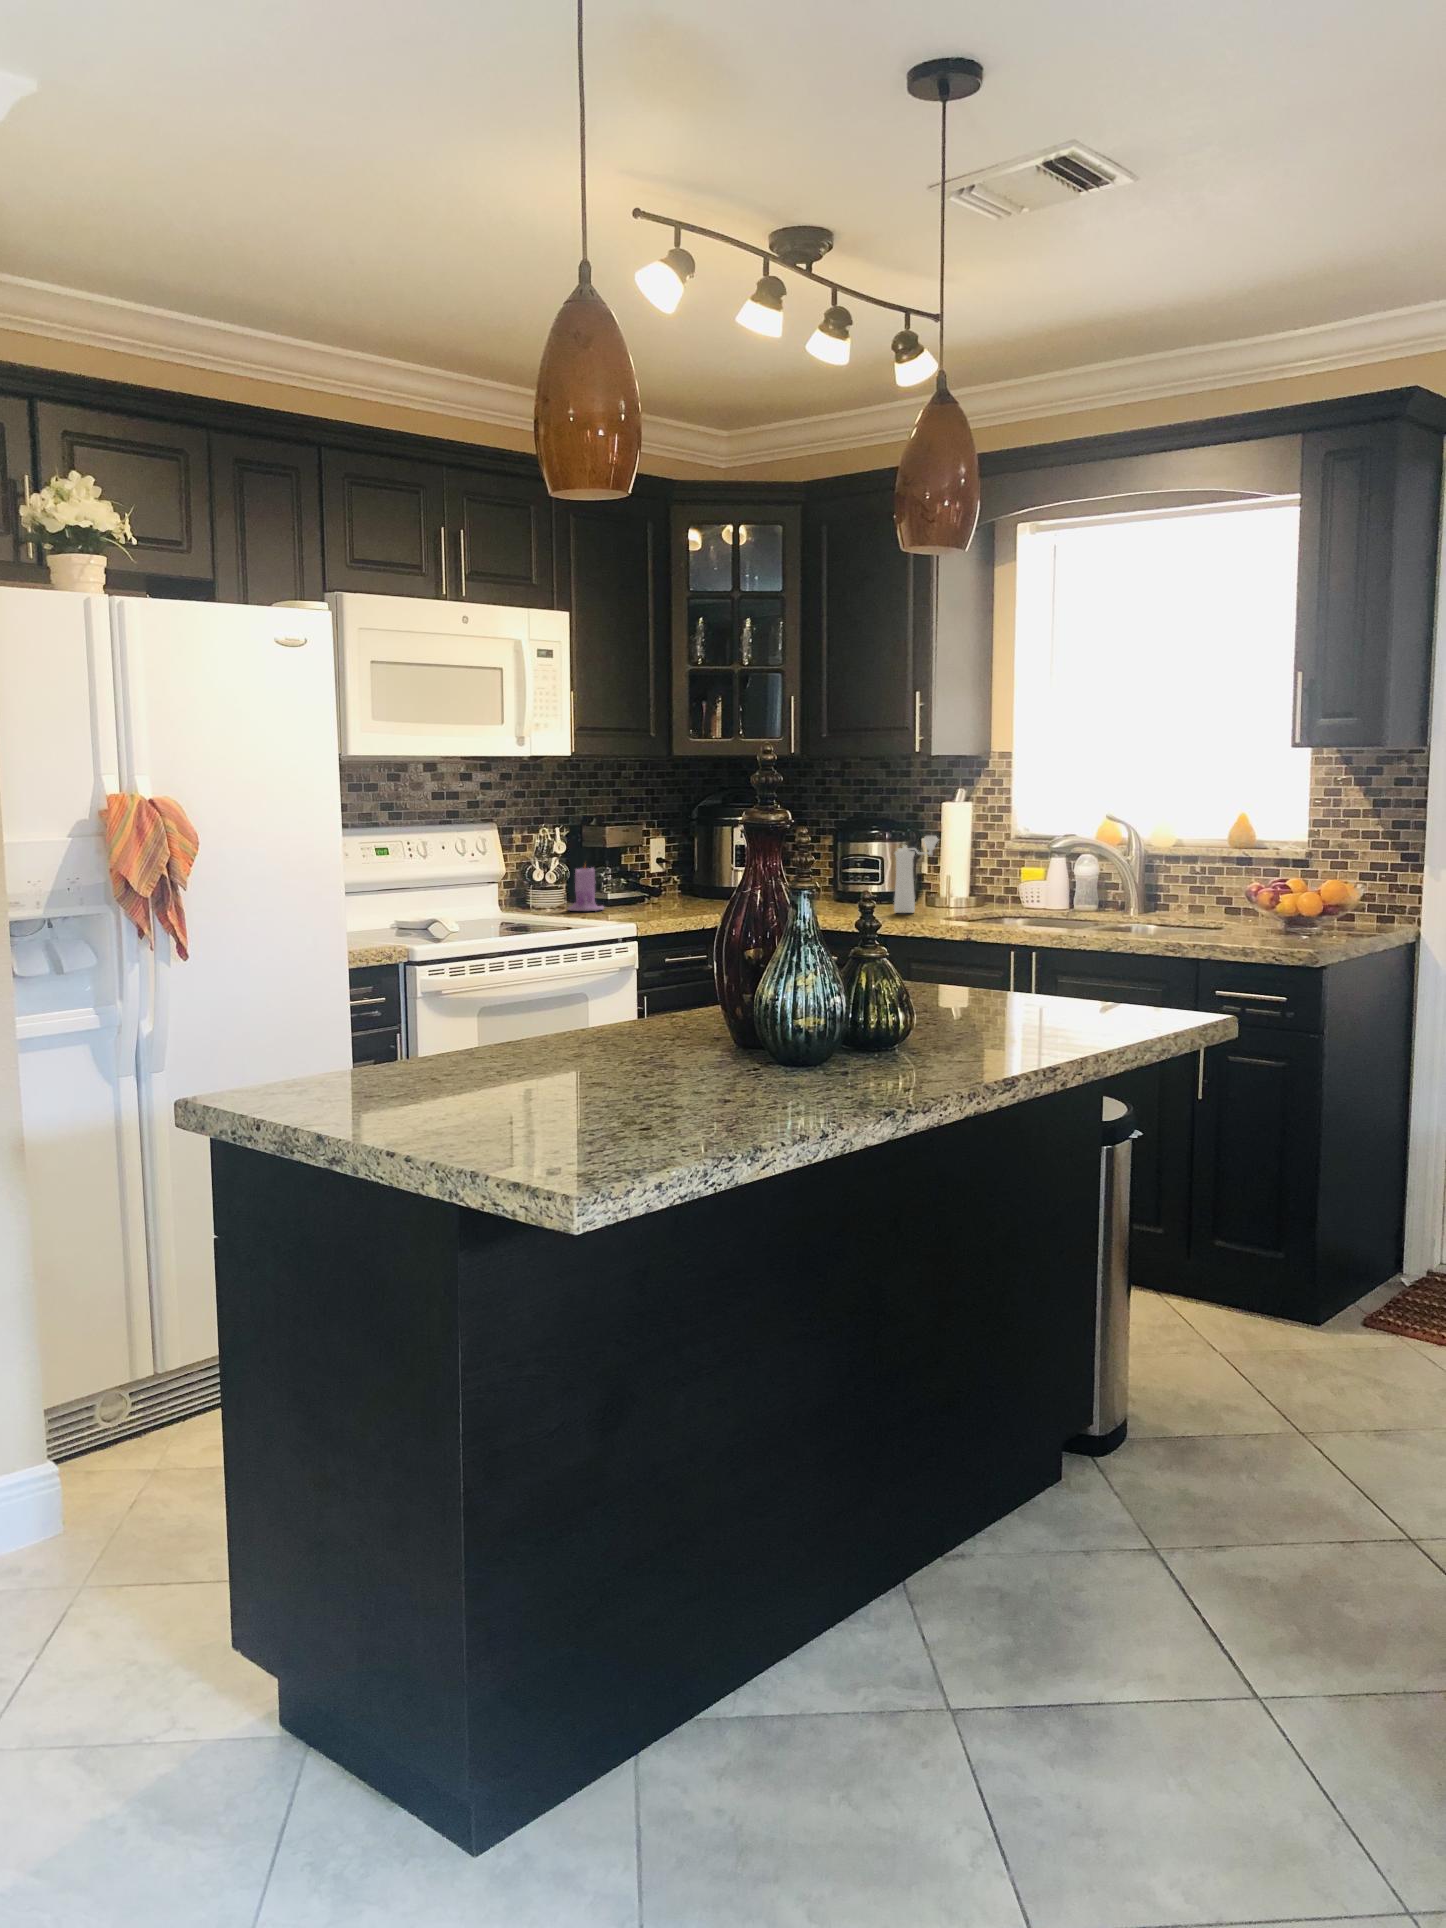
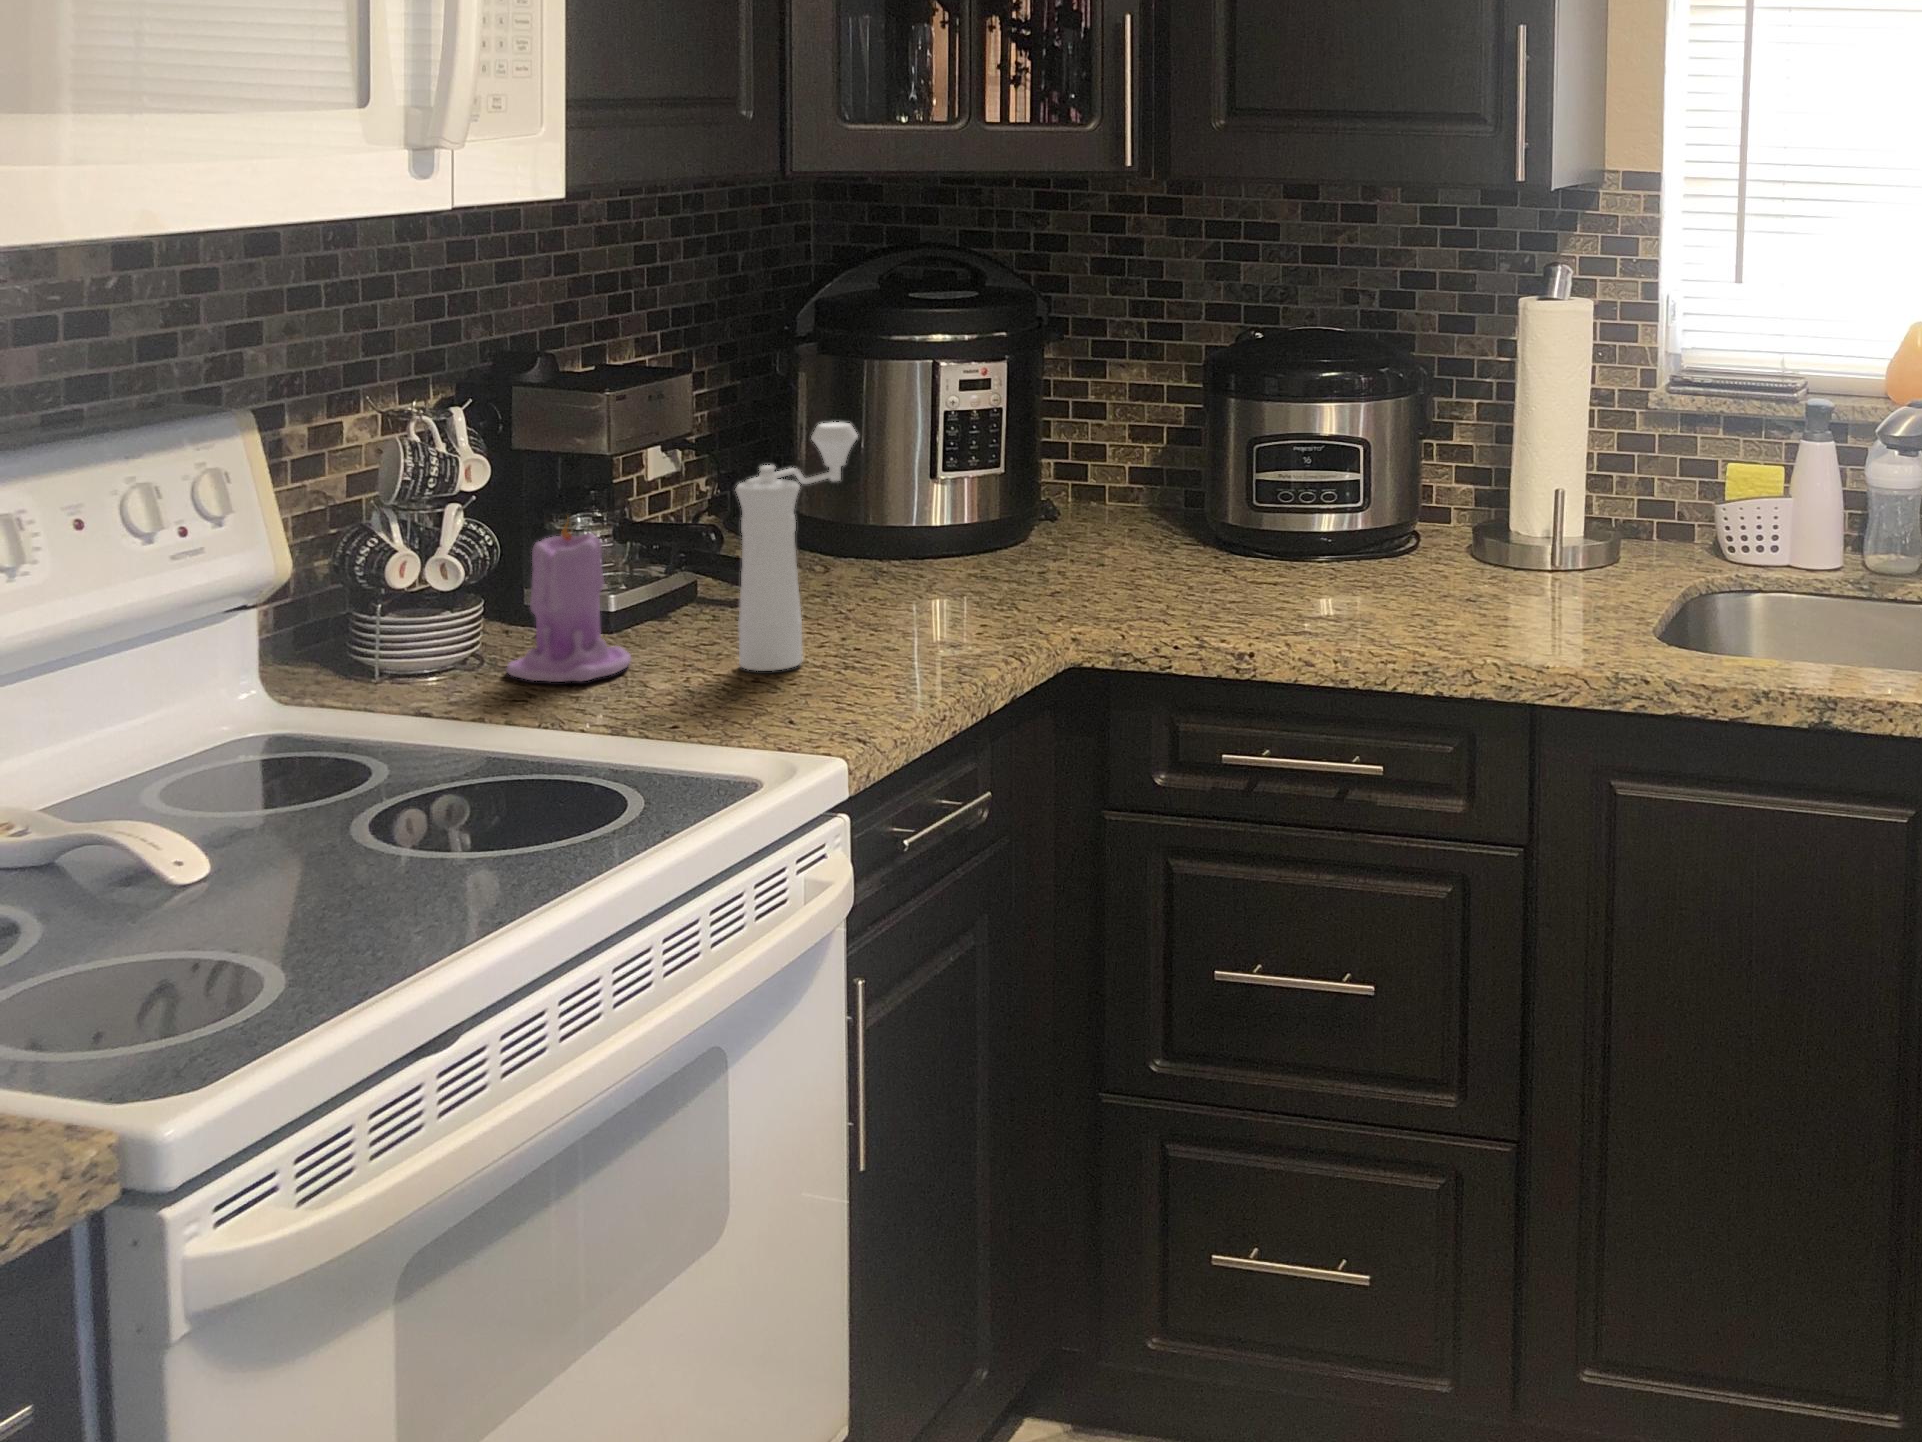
pepper mill: present [894,836,938,913] -> present [736,422,858,671]

